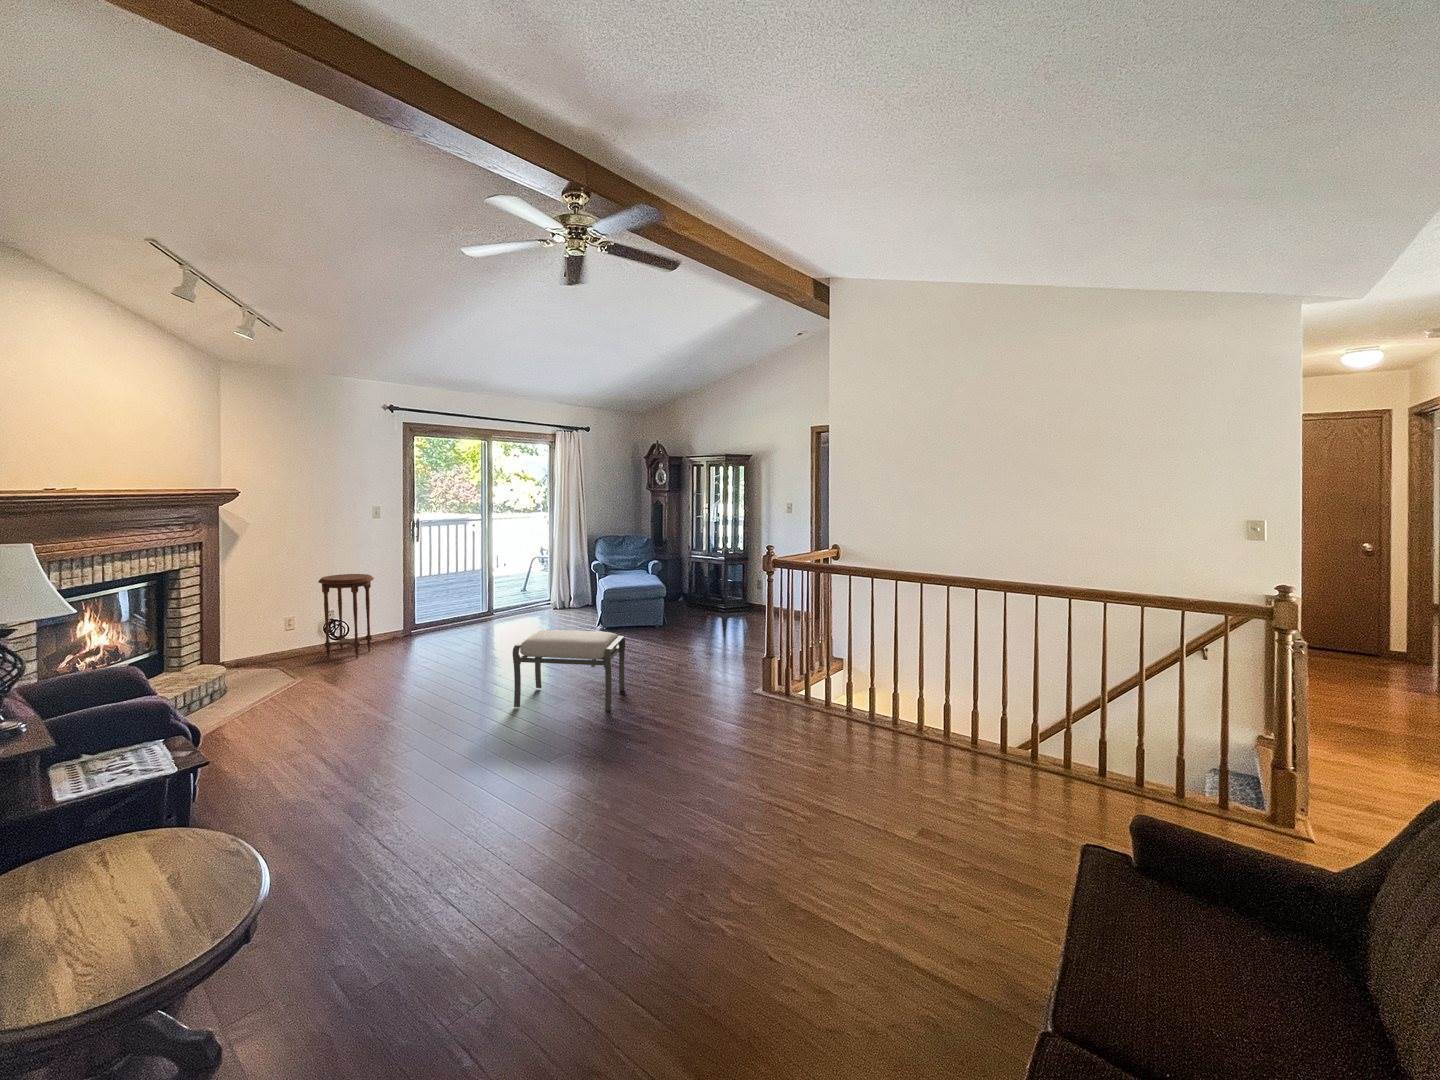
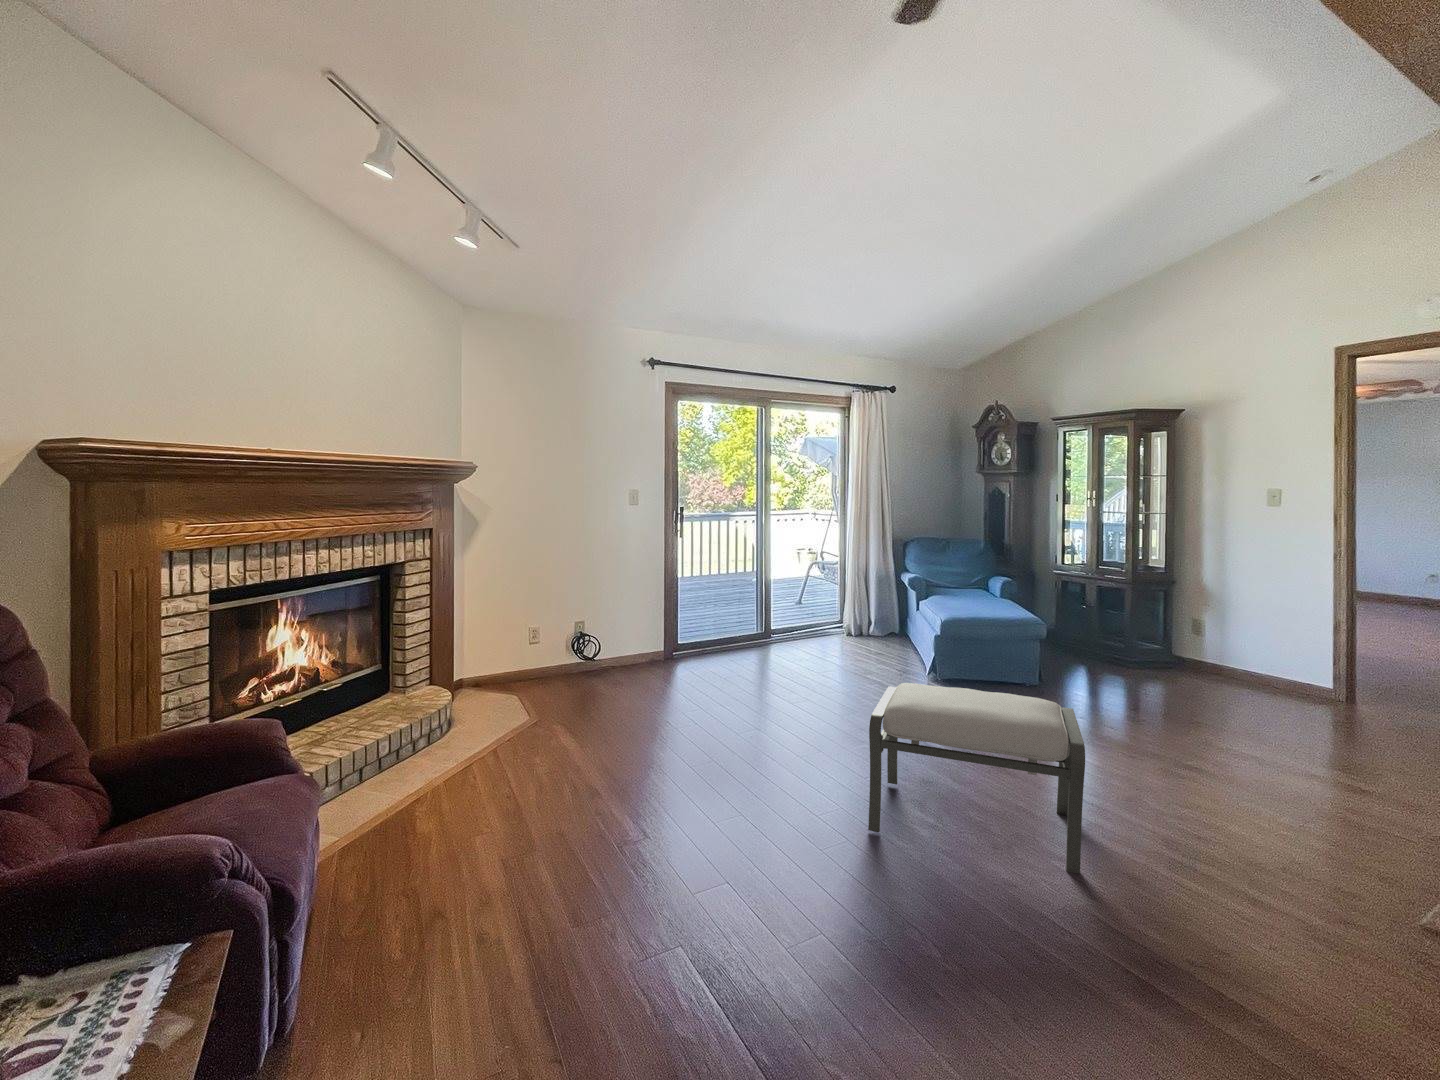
side table: present [318,574,374,659] -> none [566,575,631,689]

